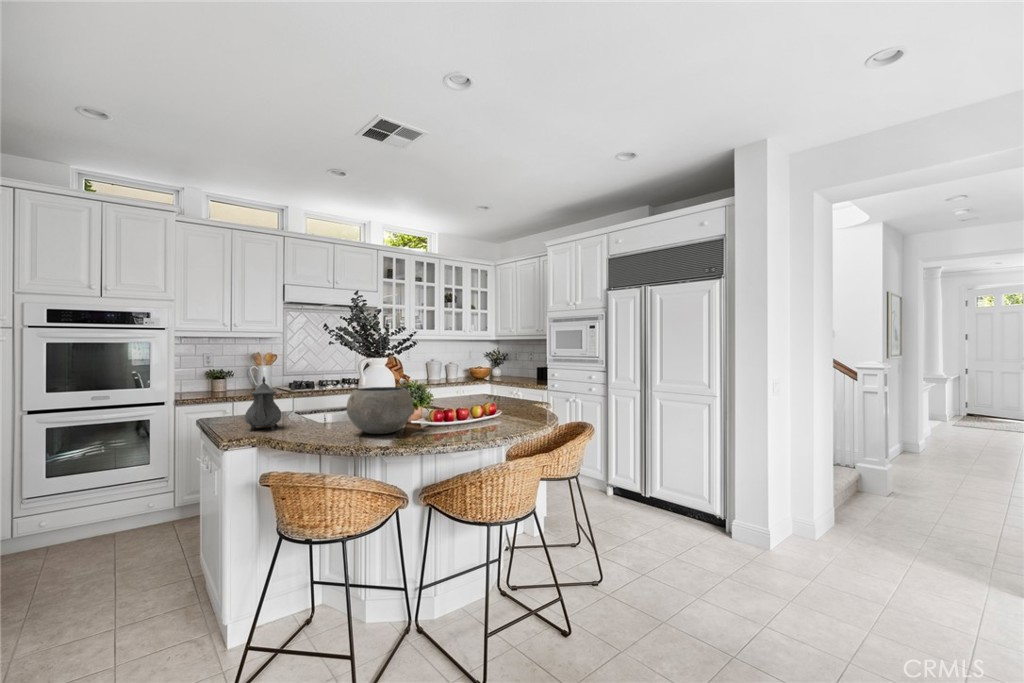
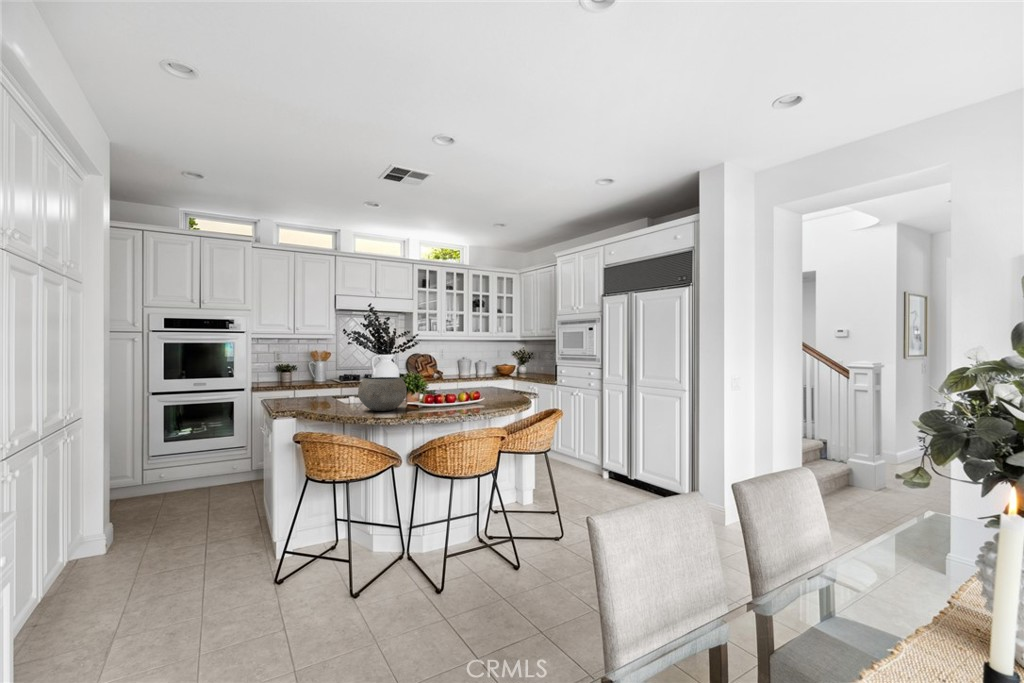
teapot: present [245,377,281,431] -> none [291,368,317,407]

